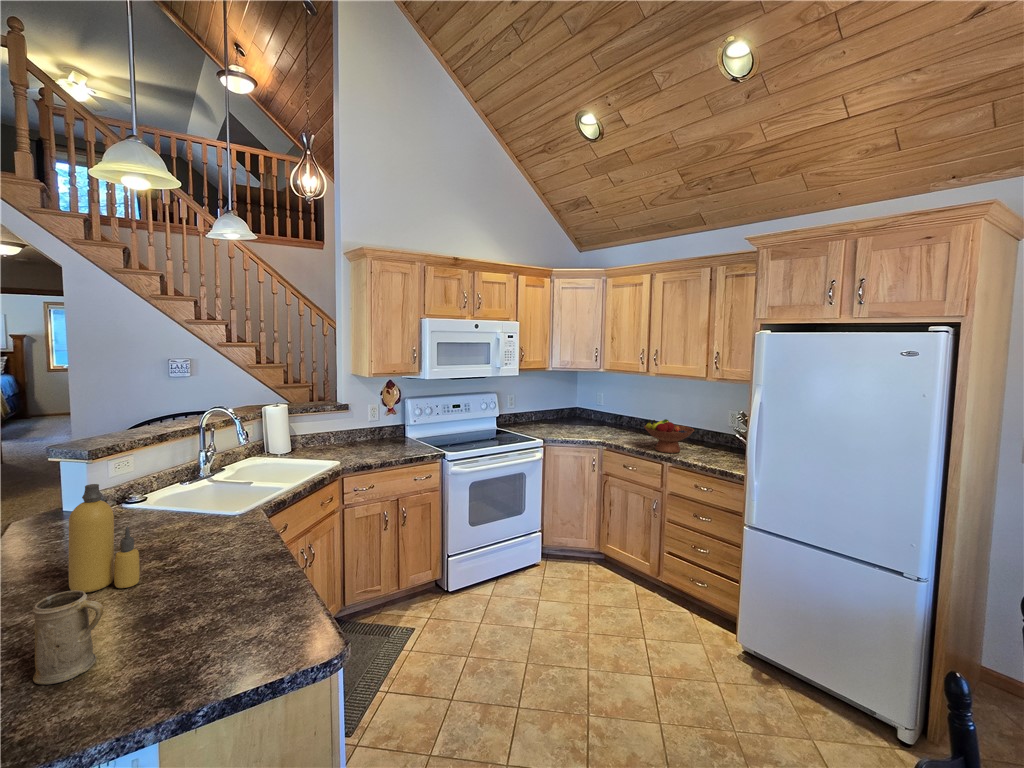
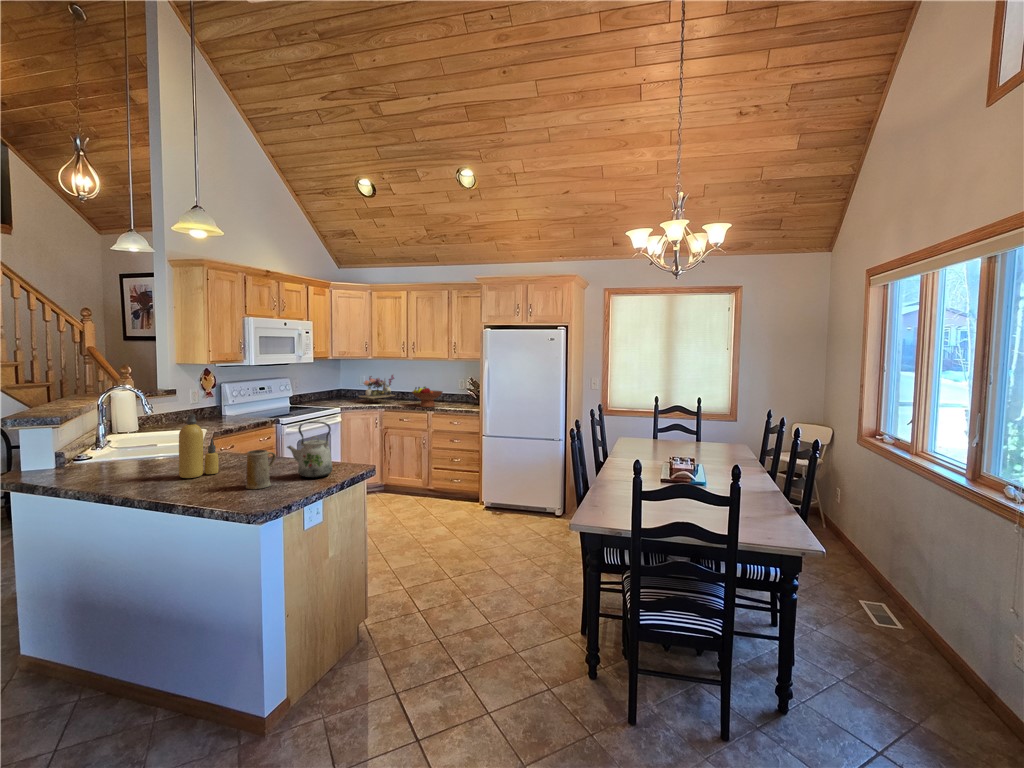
flower arrangement: none [581,395,632,432] -> present [360,375,394,401]
kettle: none [161,540,242,672] -> present [287,422,333,478]

